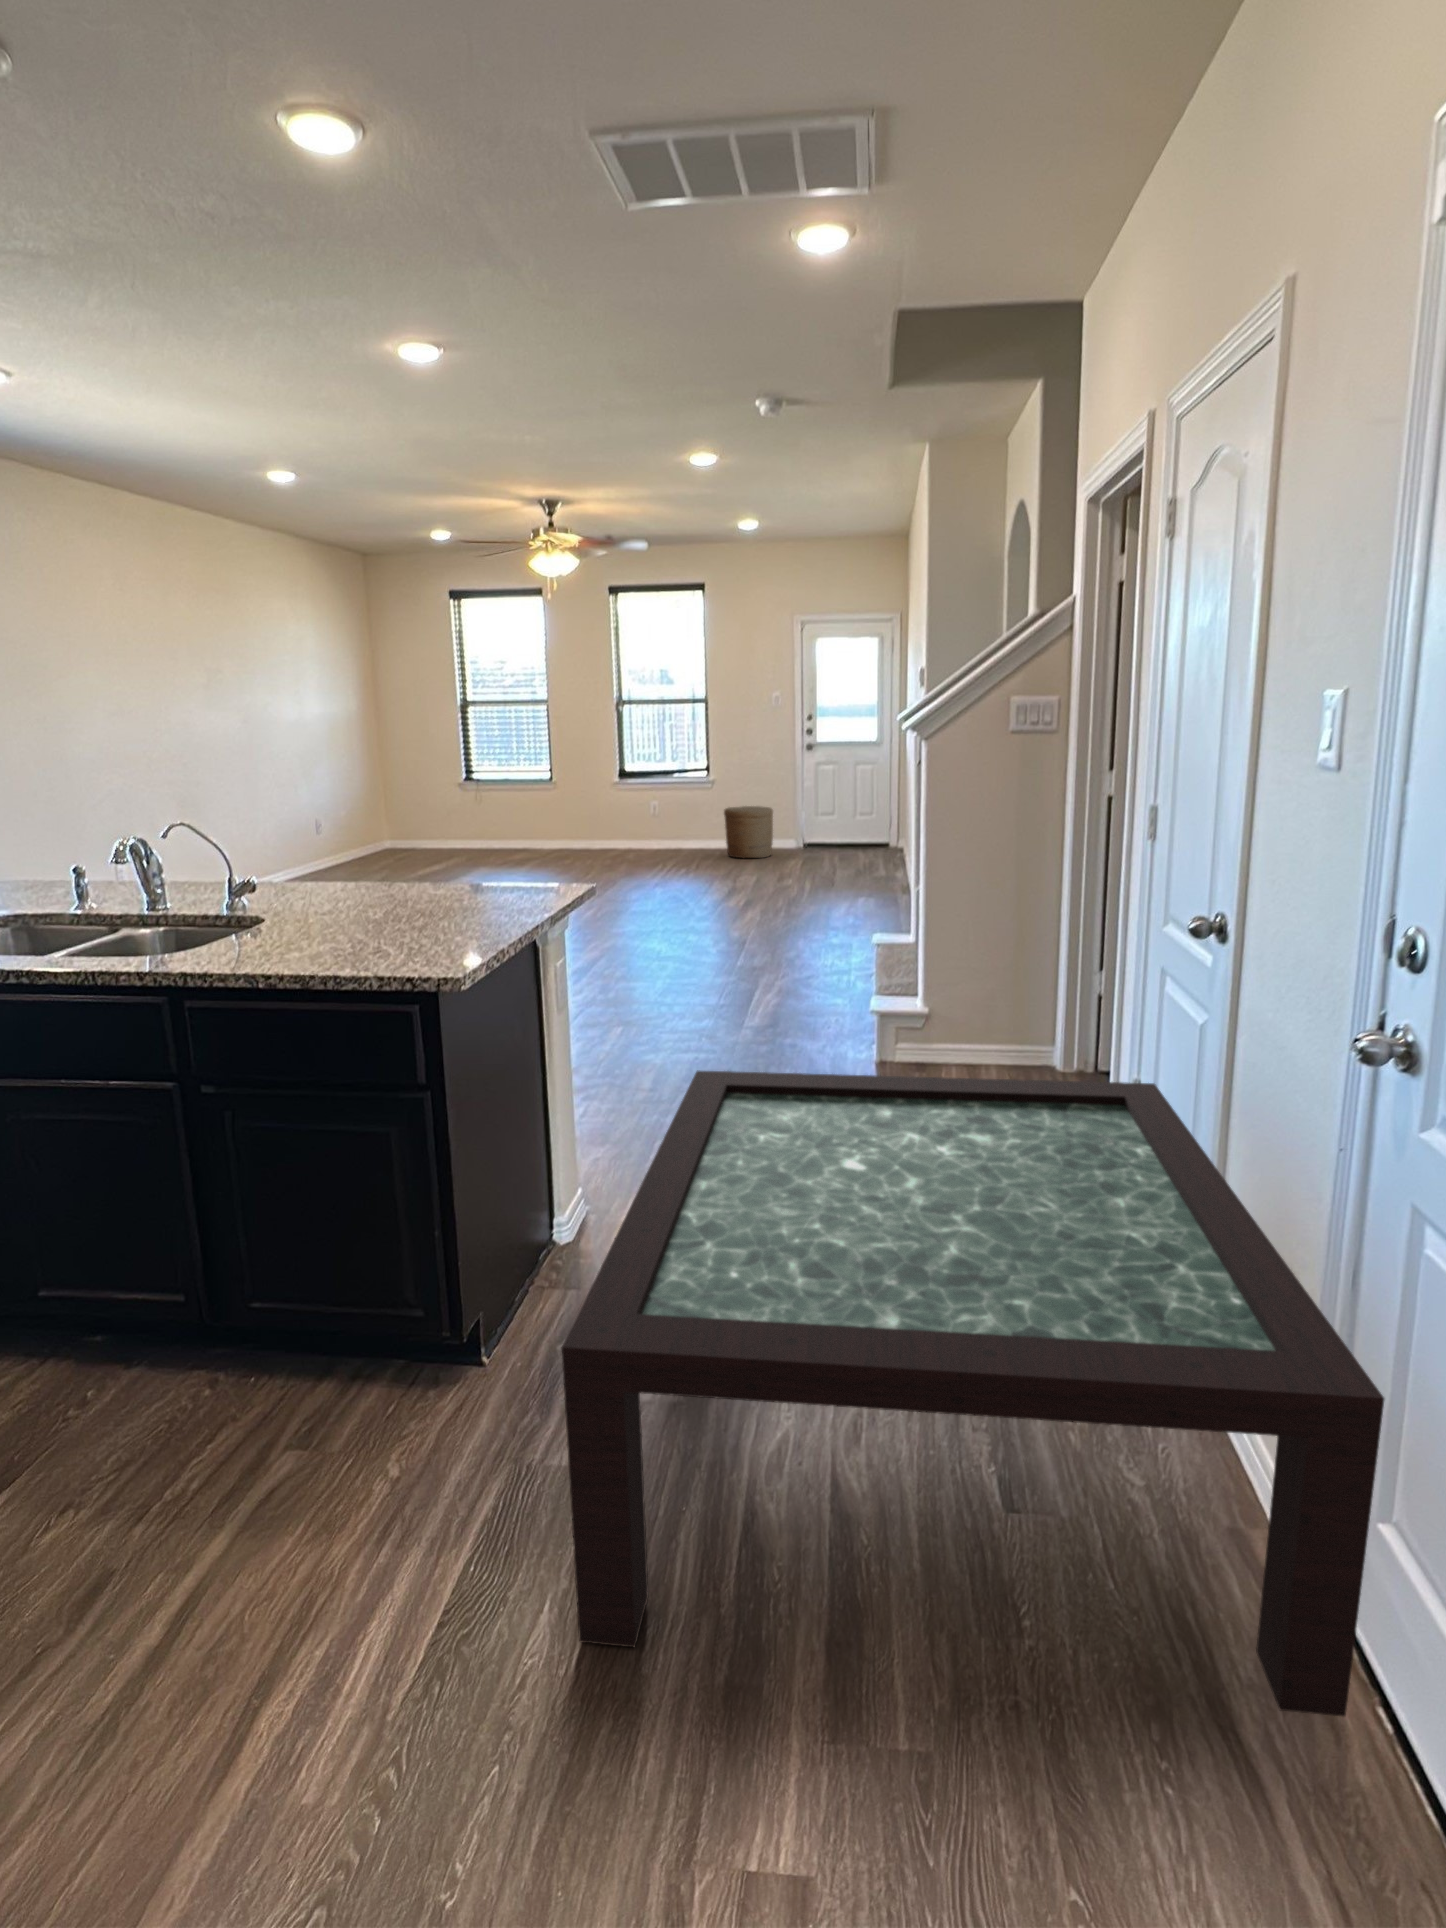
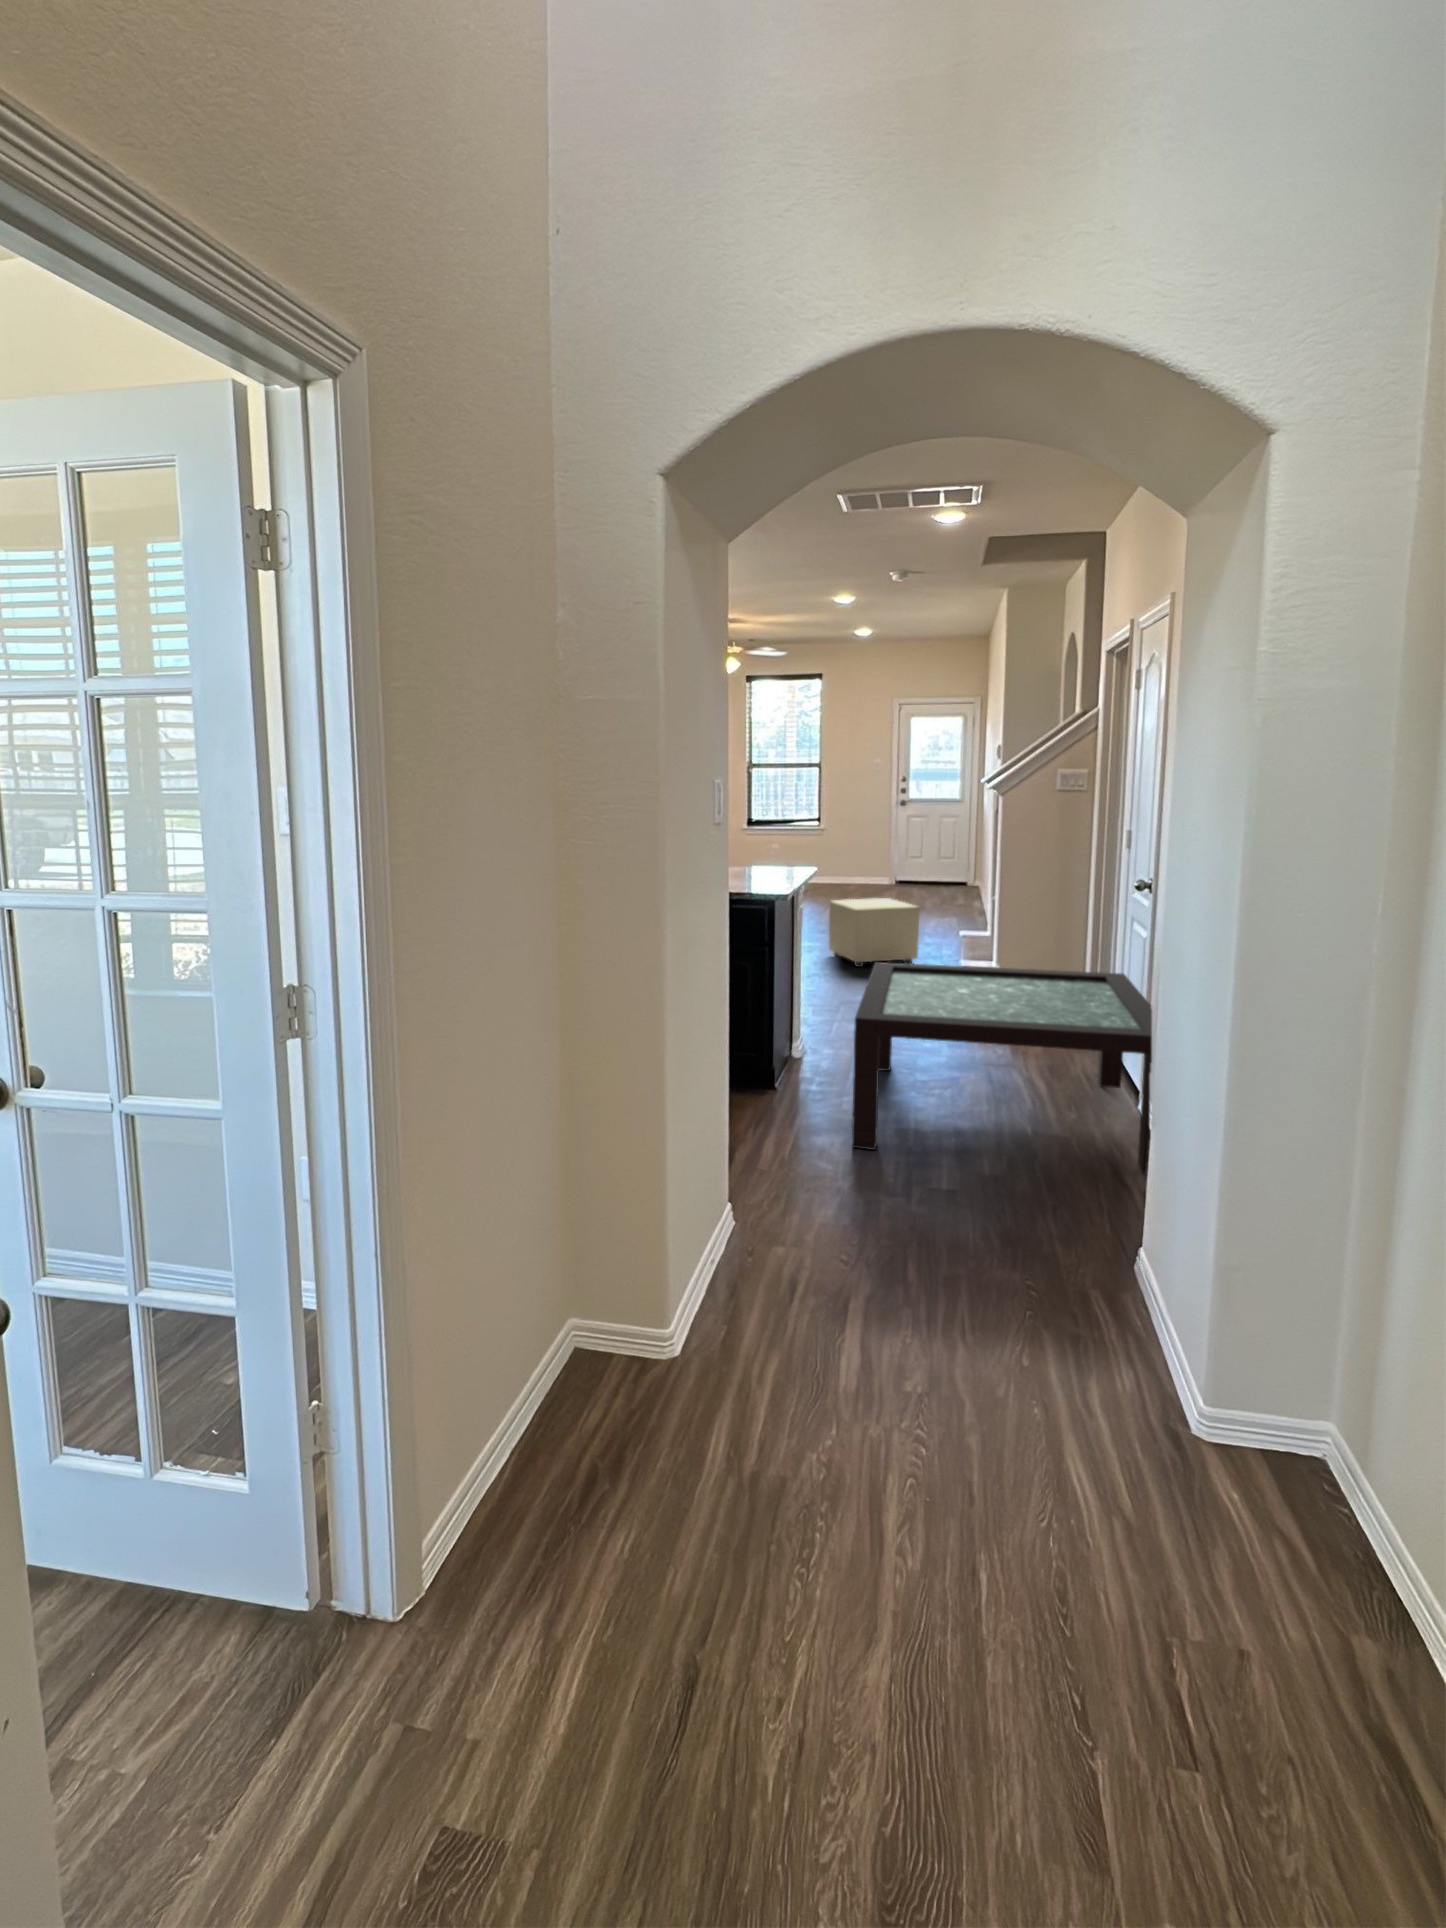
woven basket: present [724,806,773,858] -> none [832,850,872,891]
ottoman: none [690,888,815,995] -> present [829,898,920,967]

